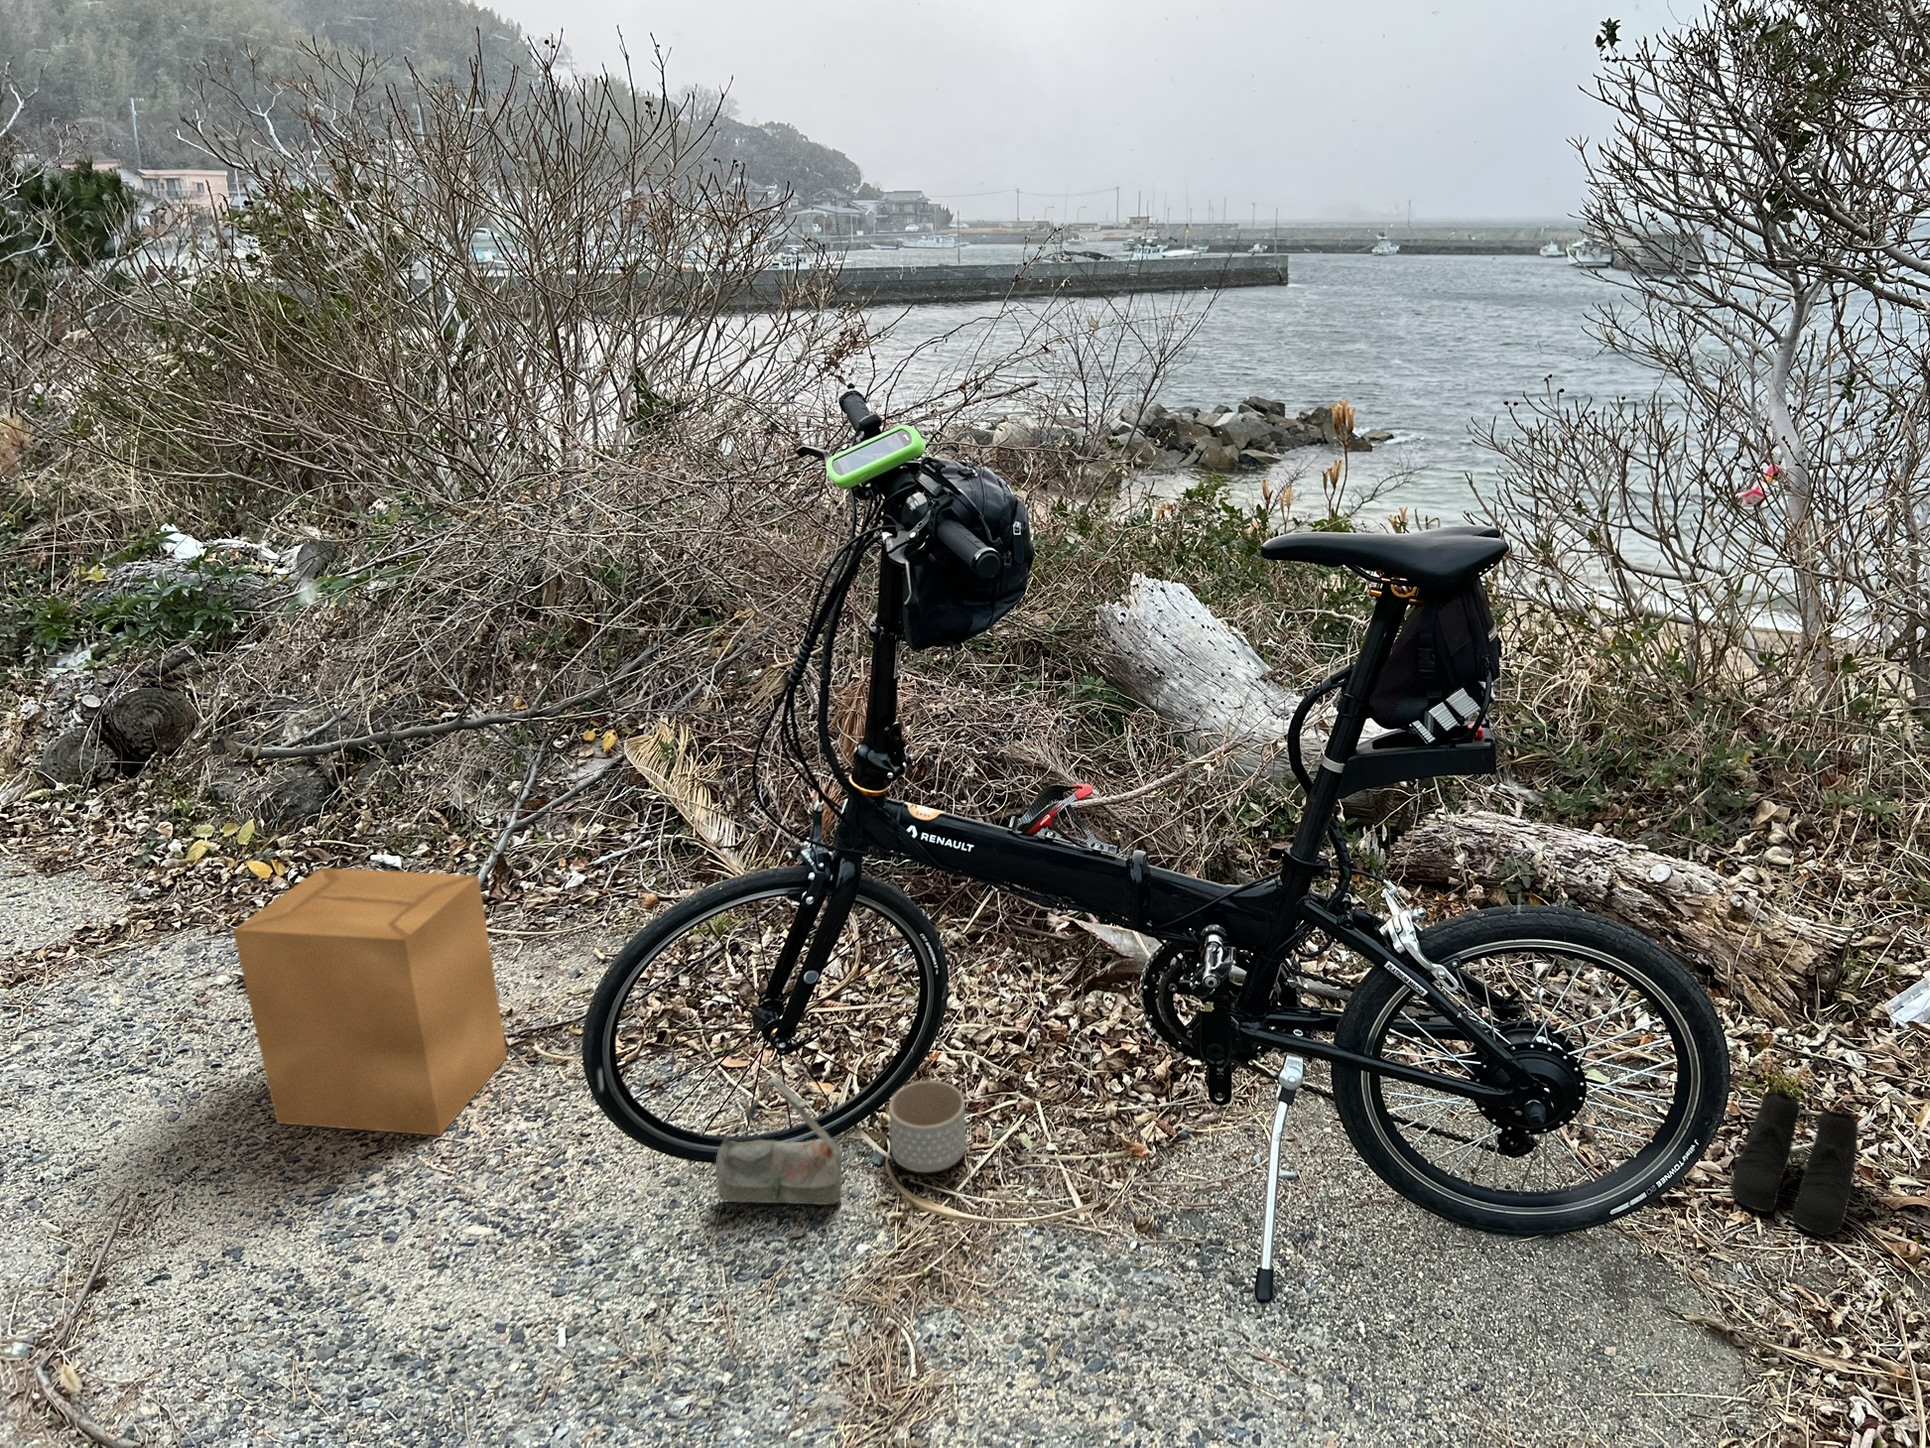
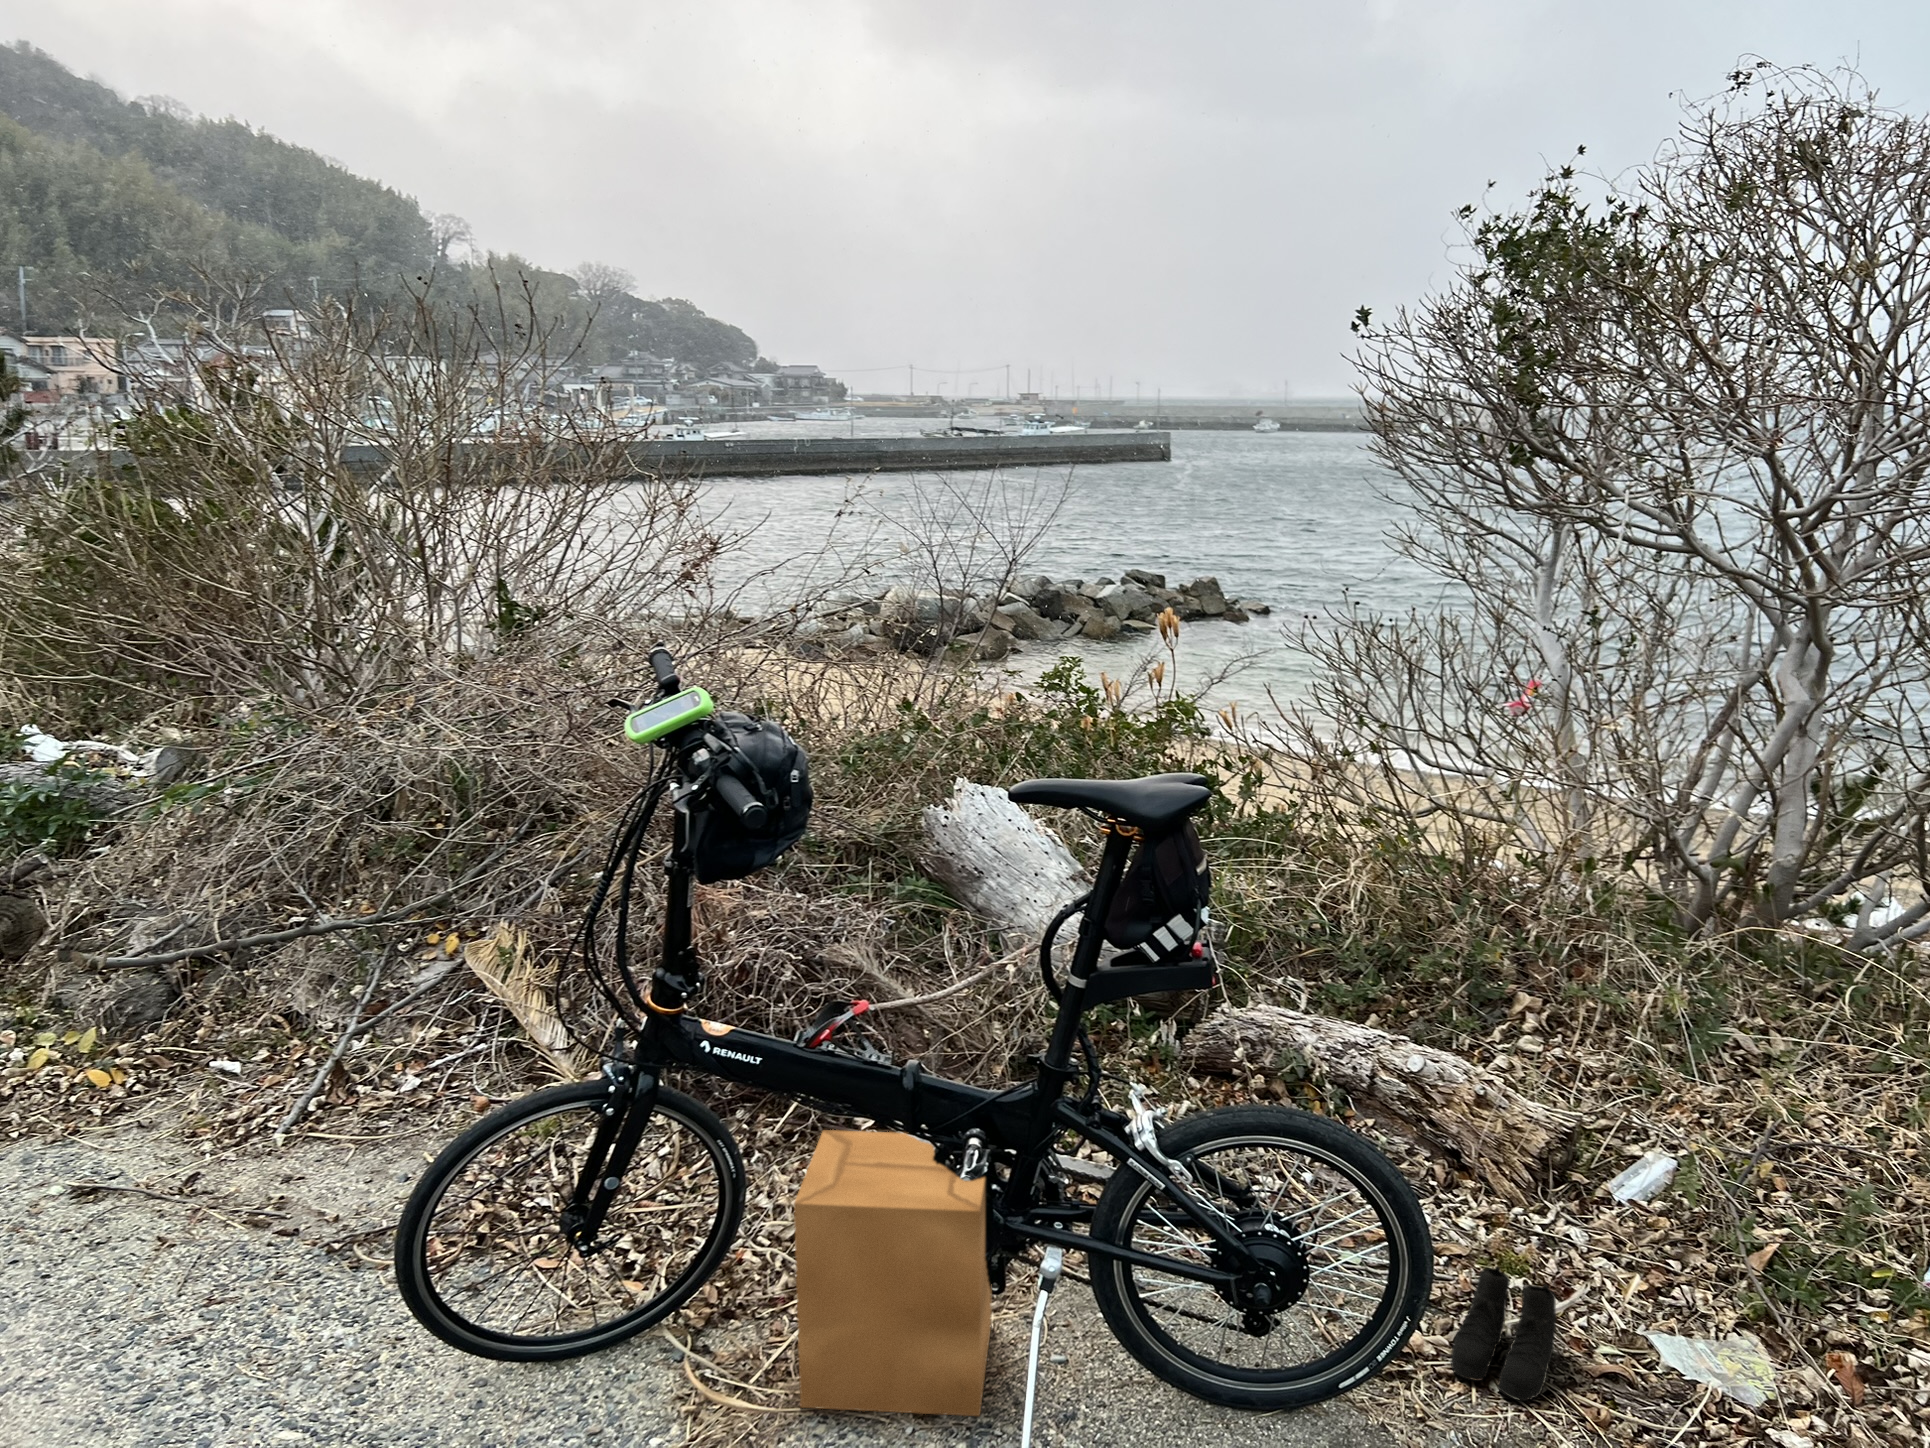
cardboard box: present [233,868,507,1136] -> present [794,1130,991,1416]
bag: present [714,1076,843,1205] -> none [517,1276,640,1401]
planter: present [889,1081,966,1172] -> none [689,1277,762,1367]

